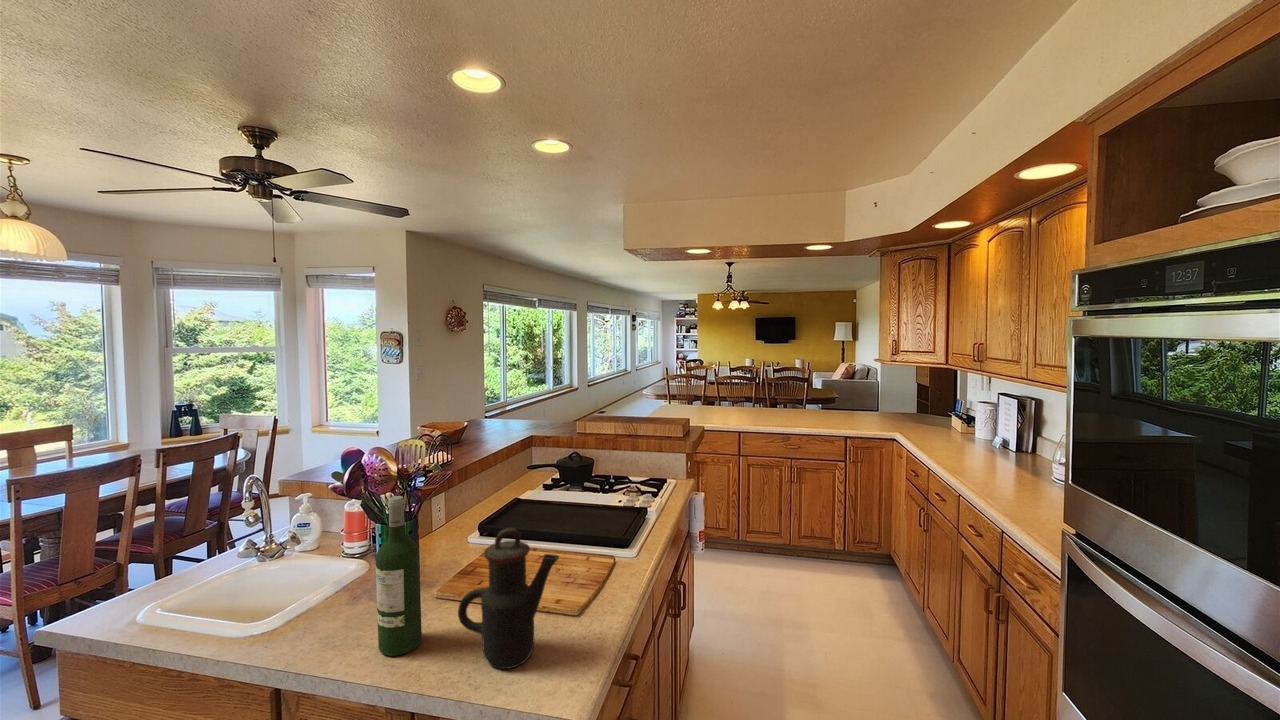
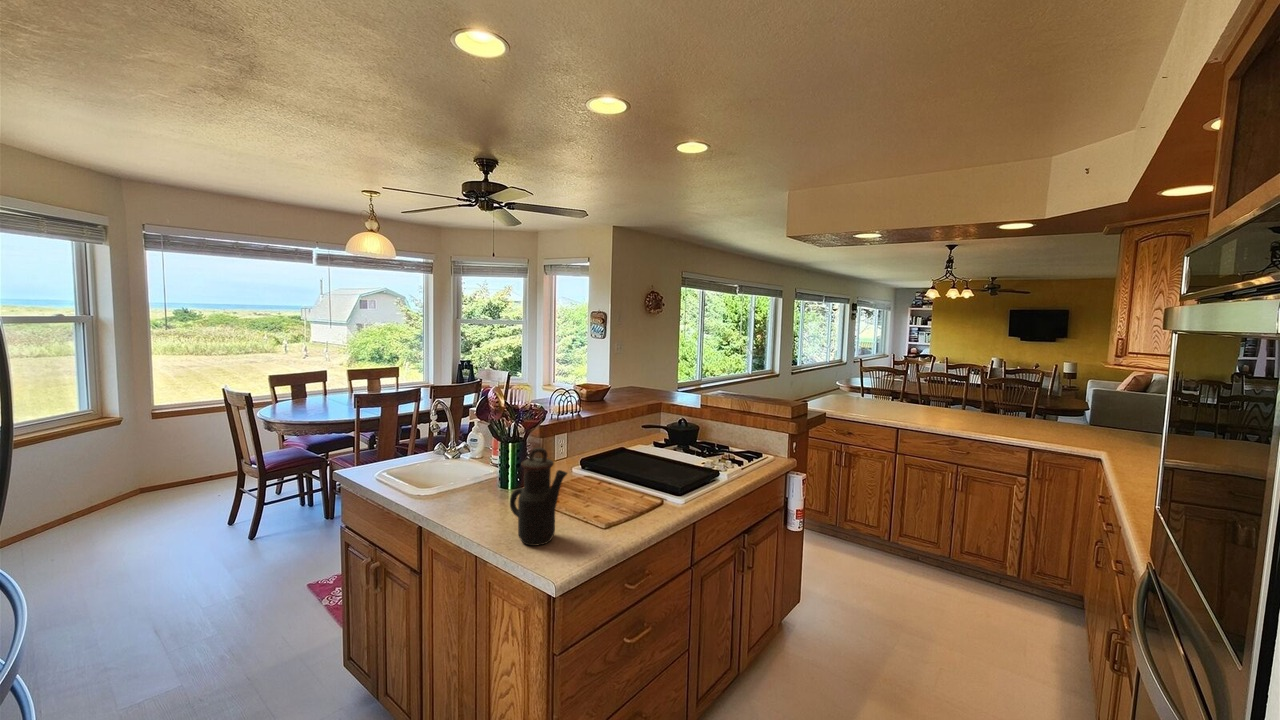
wine bottle: present [376,496,422,656] -> none [468,417,497,523]

